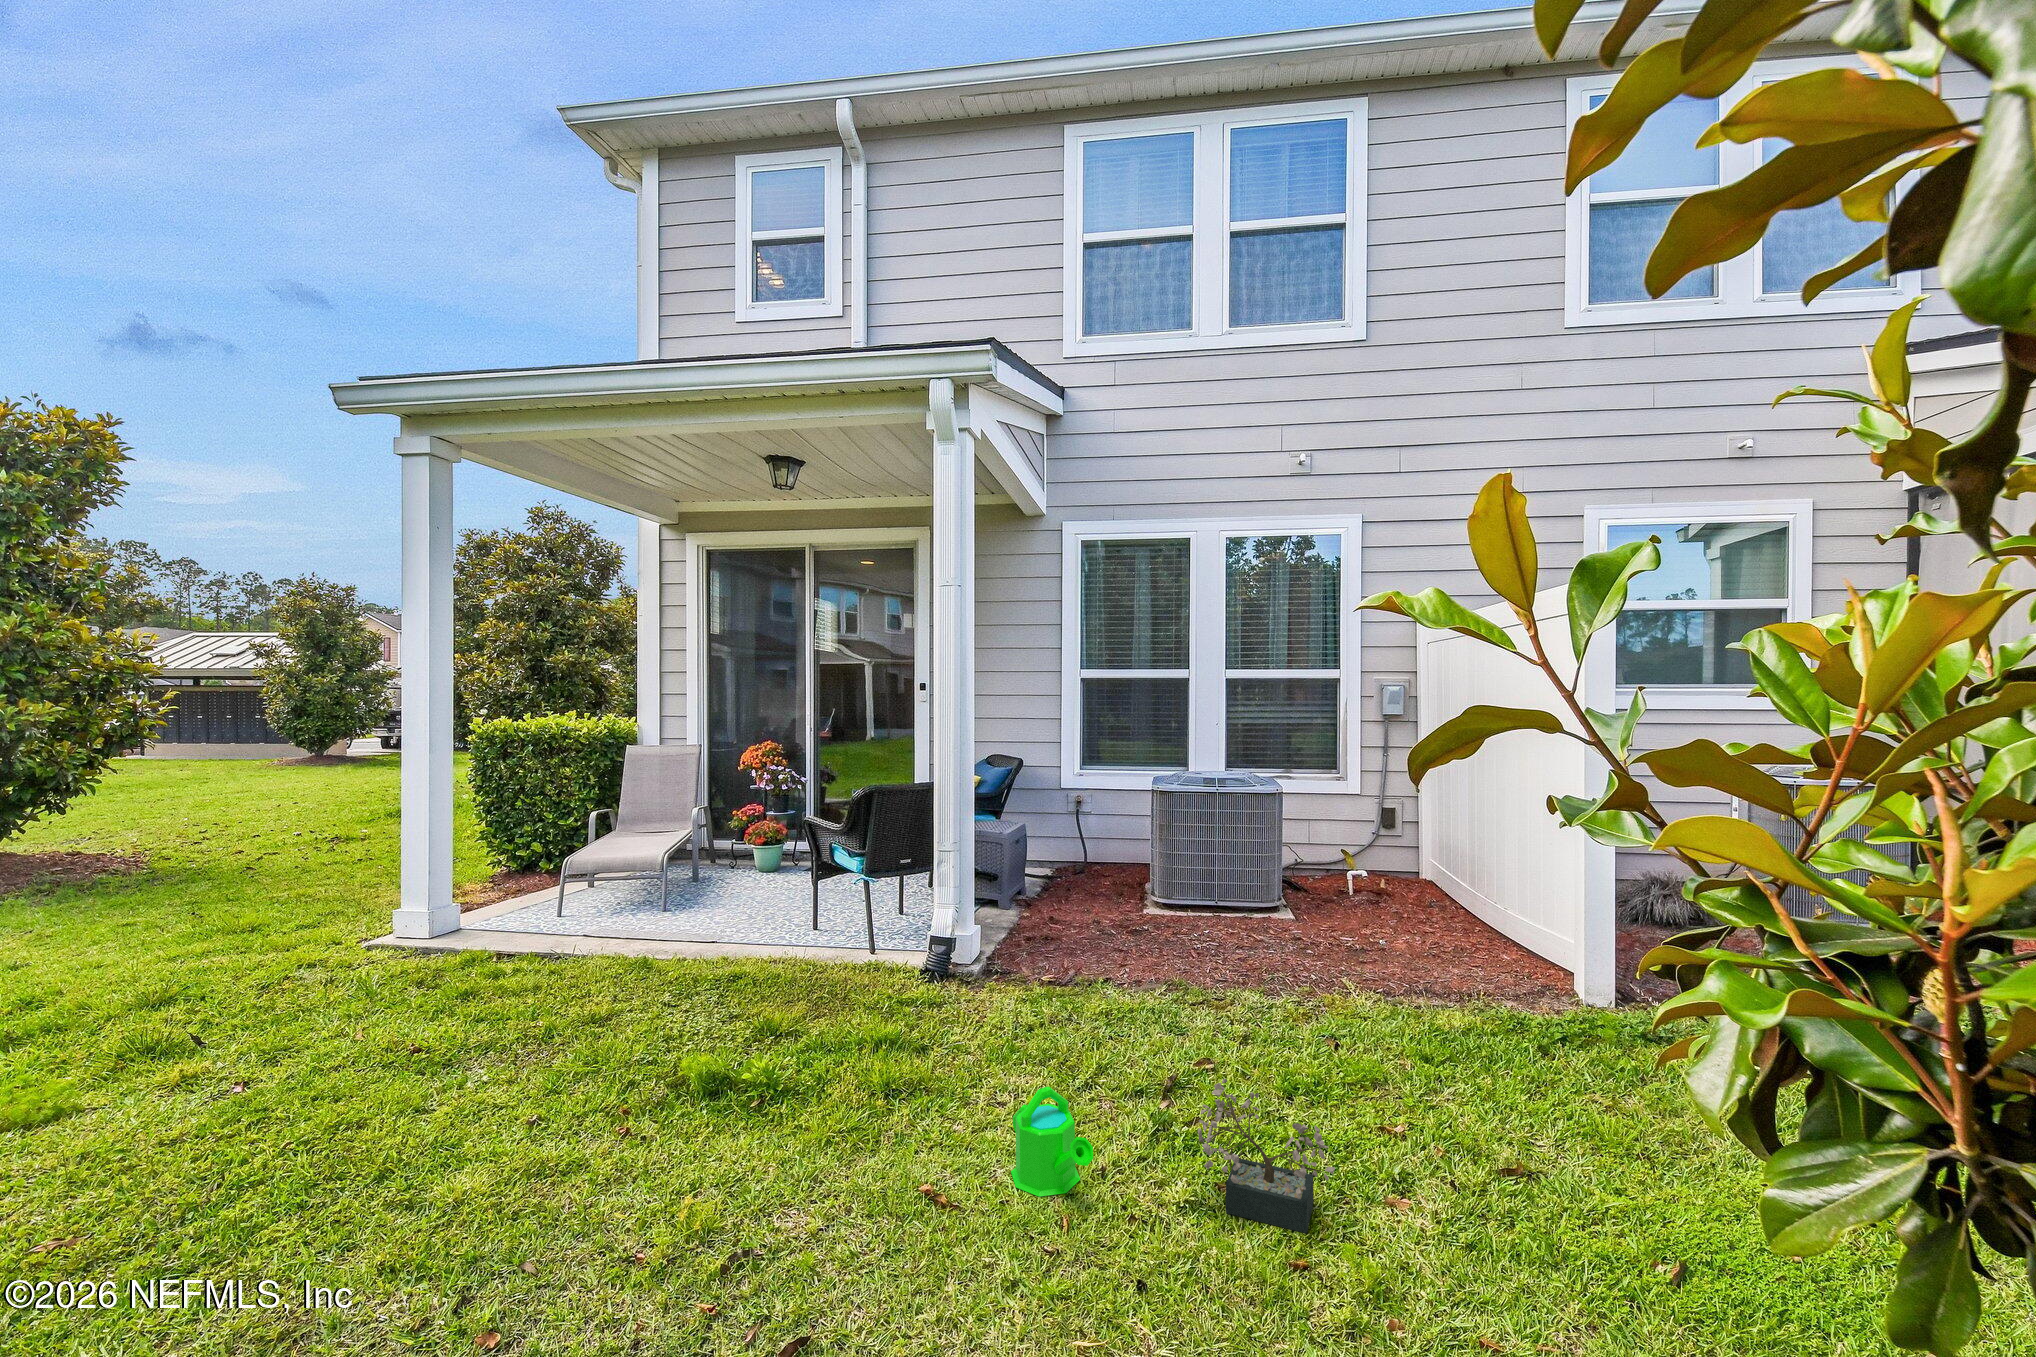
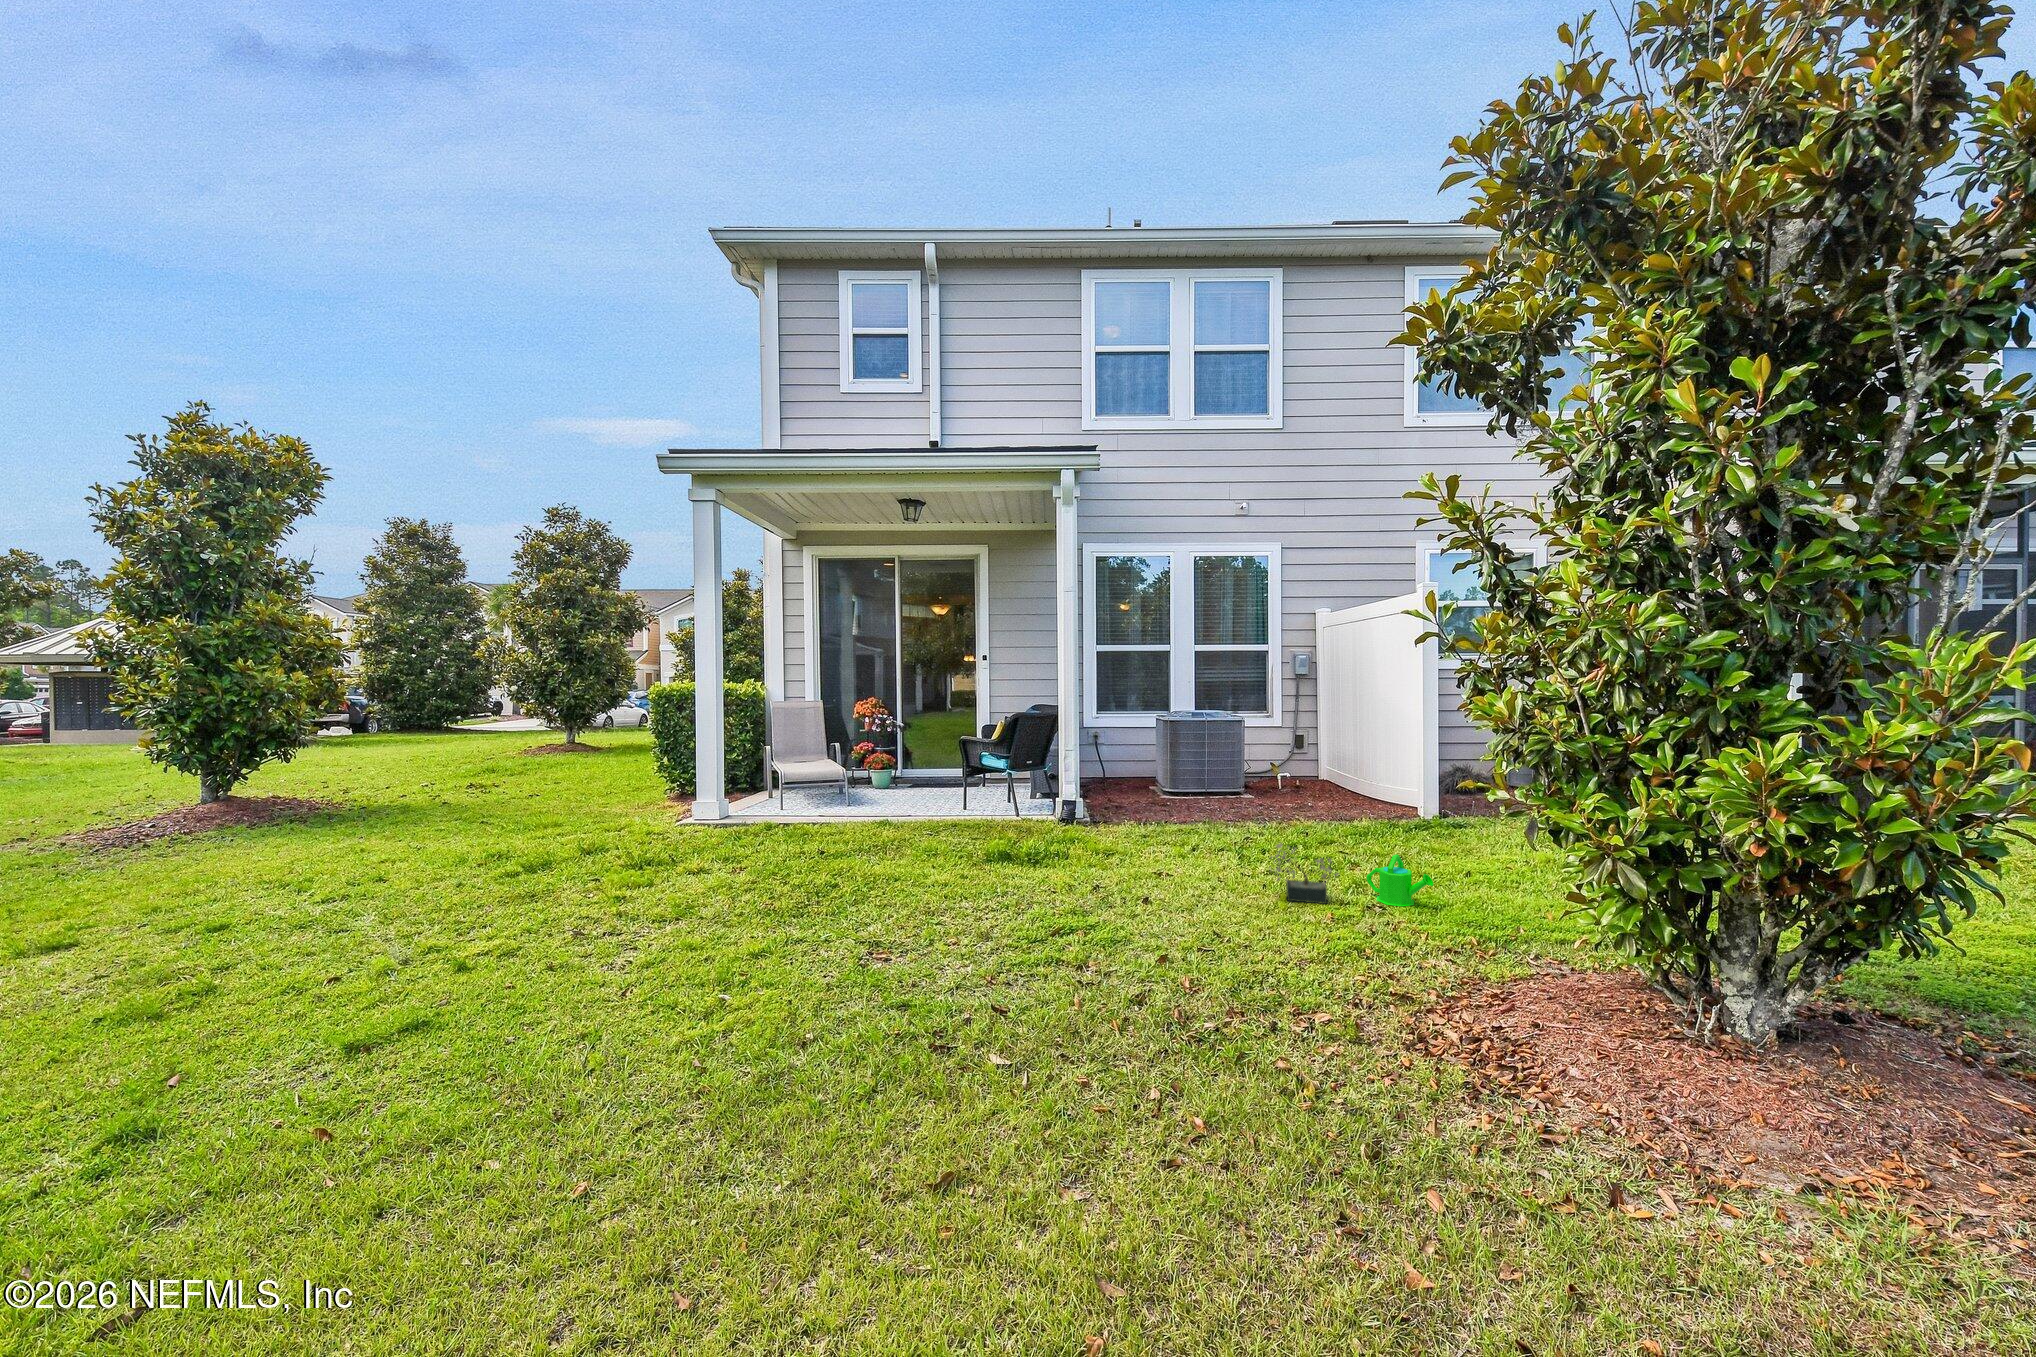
watering can: present [1011,1087,1093,1197] -> present [1366,854,1434,907]

